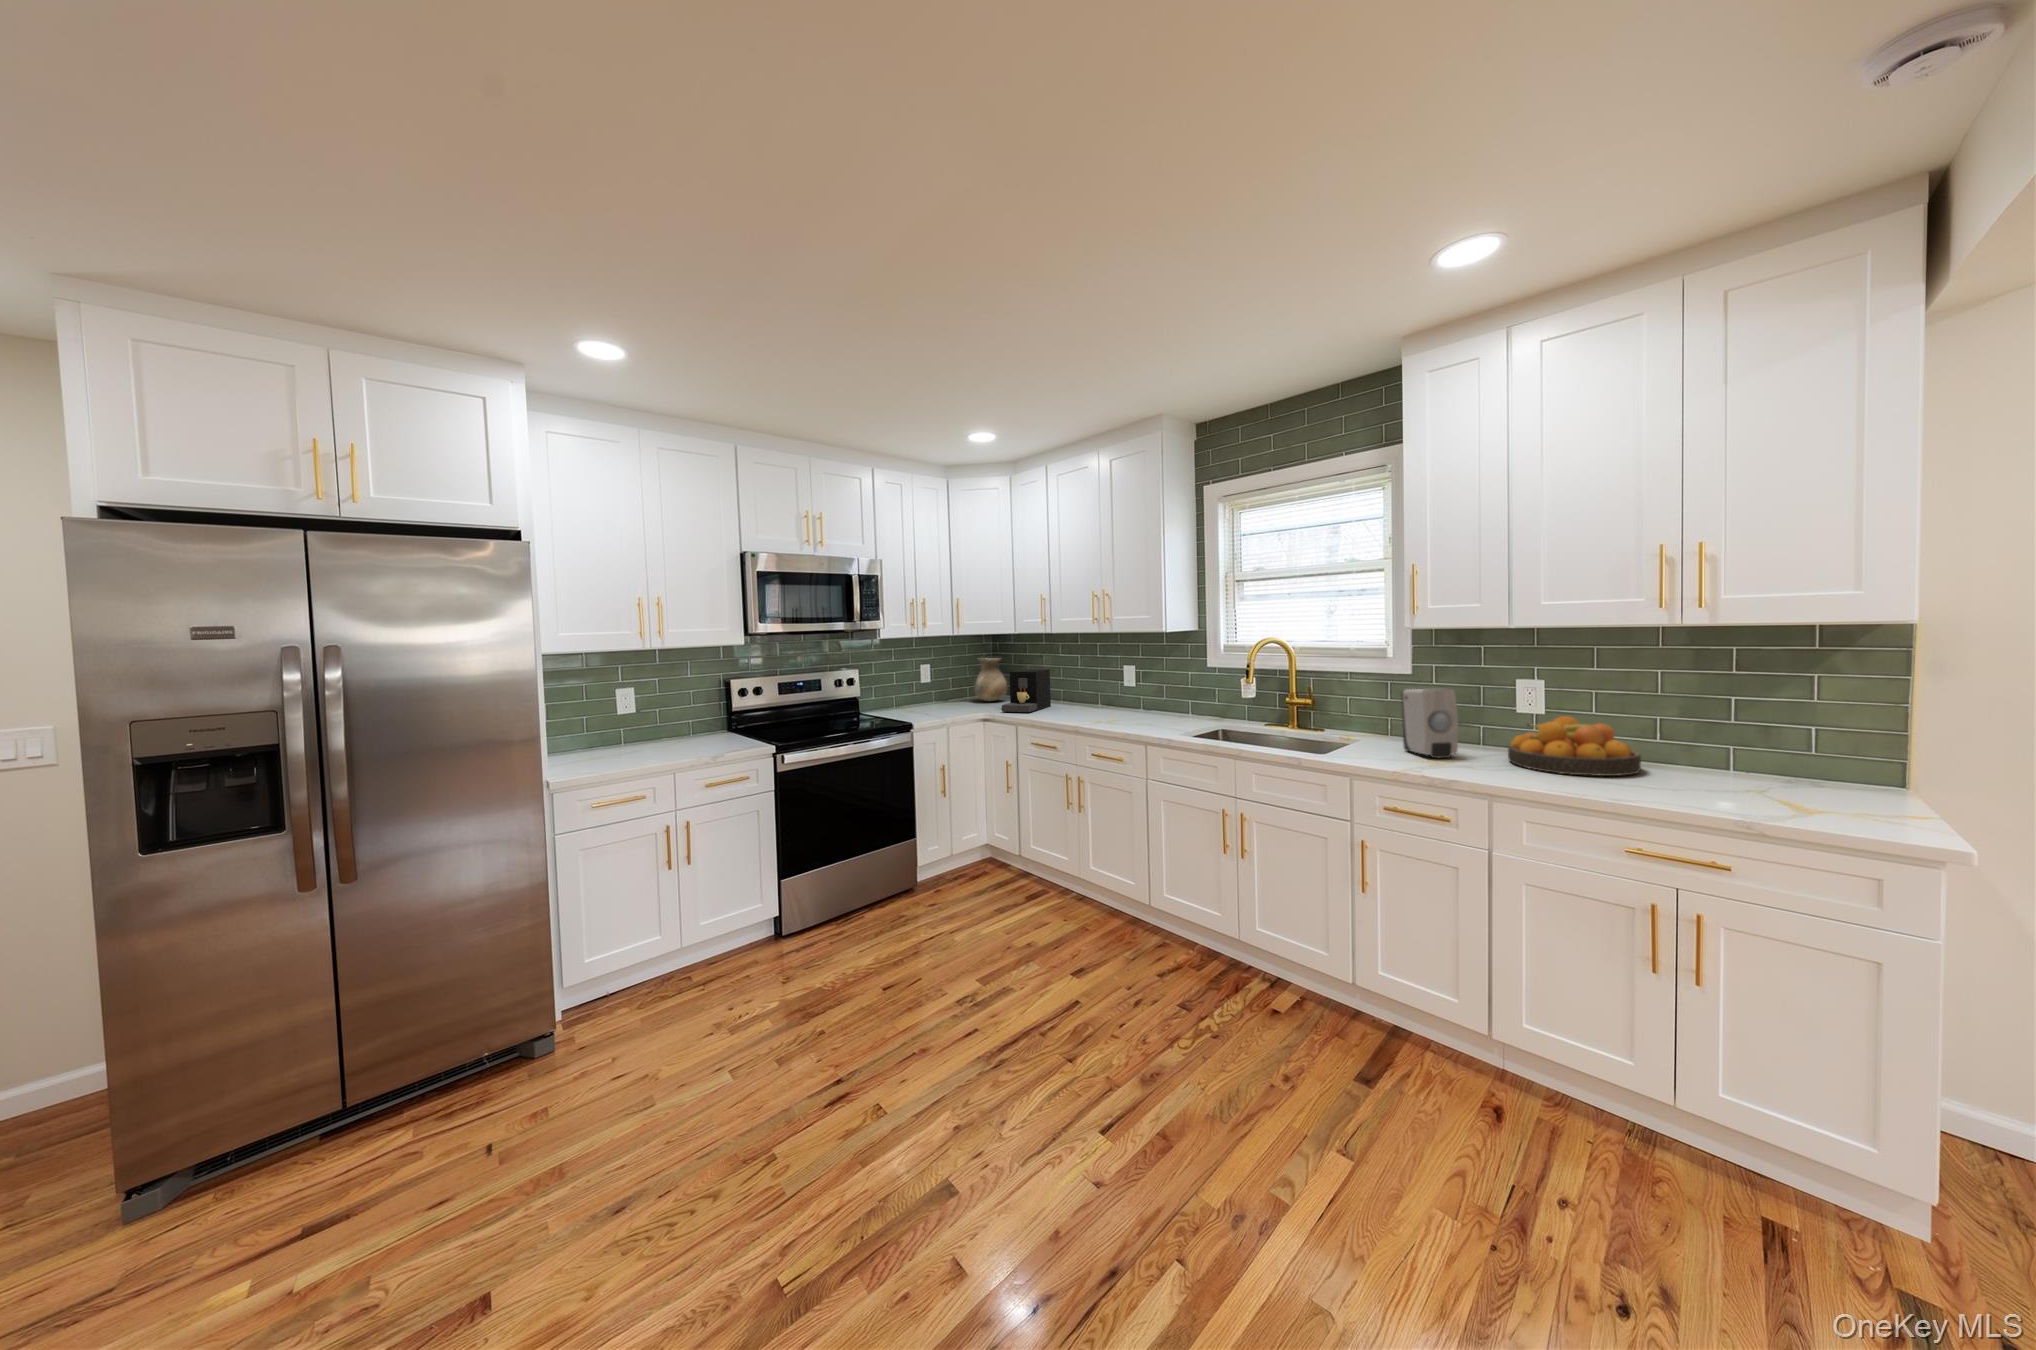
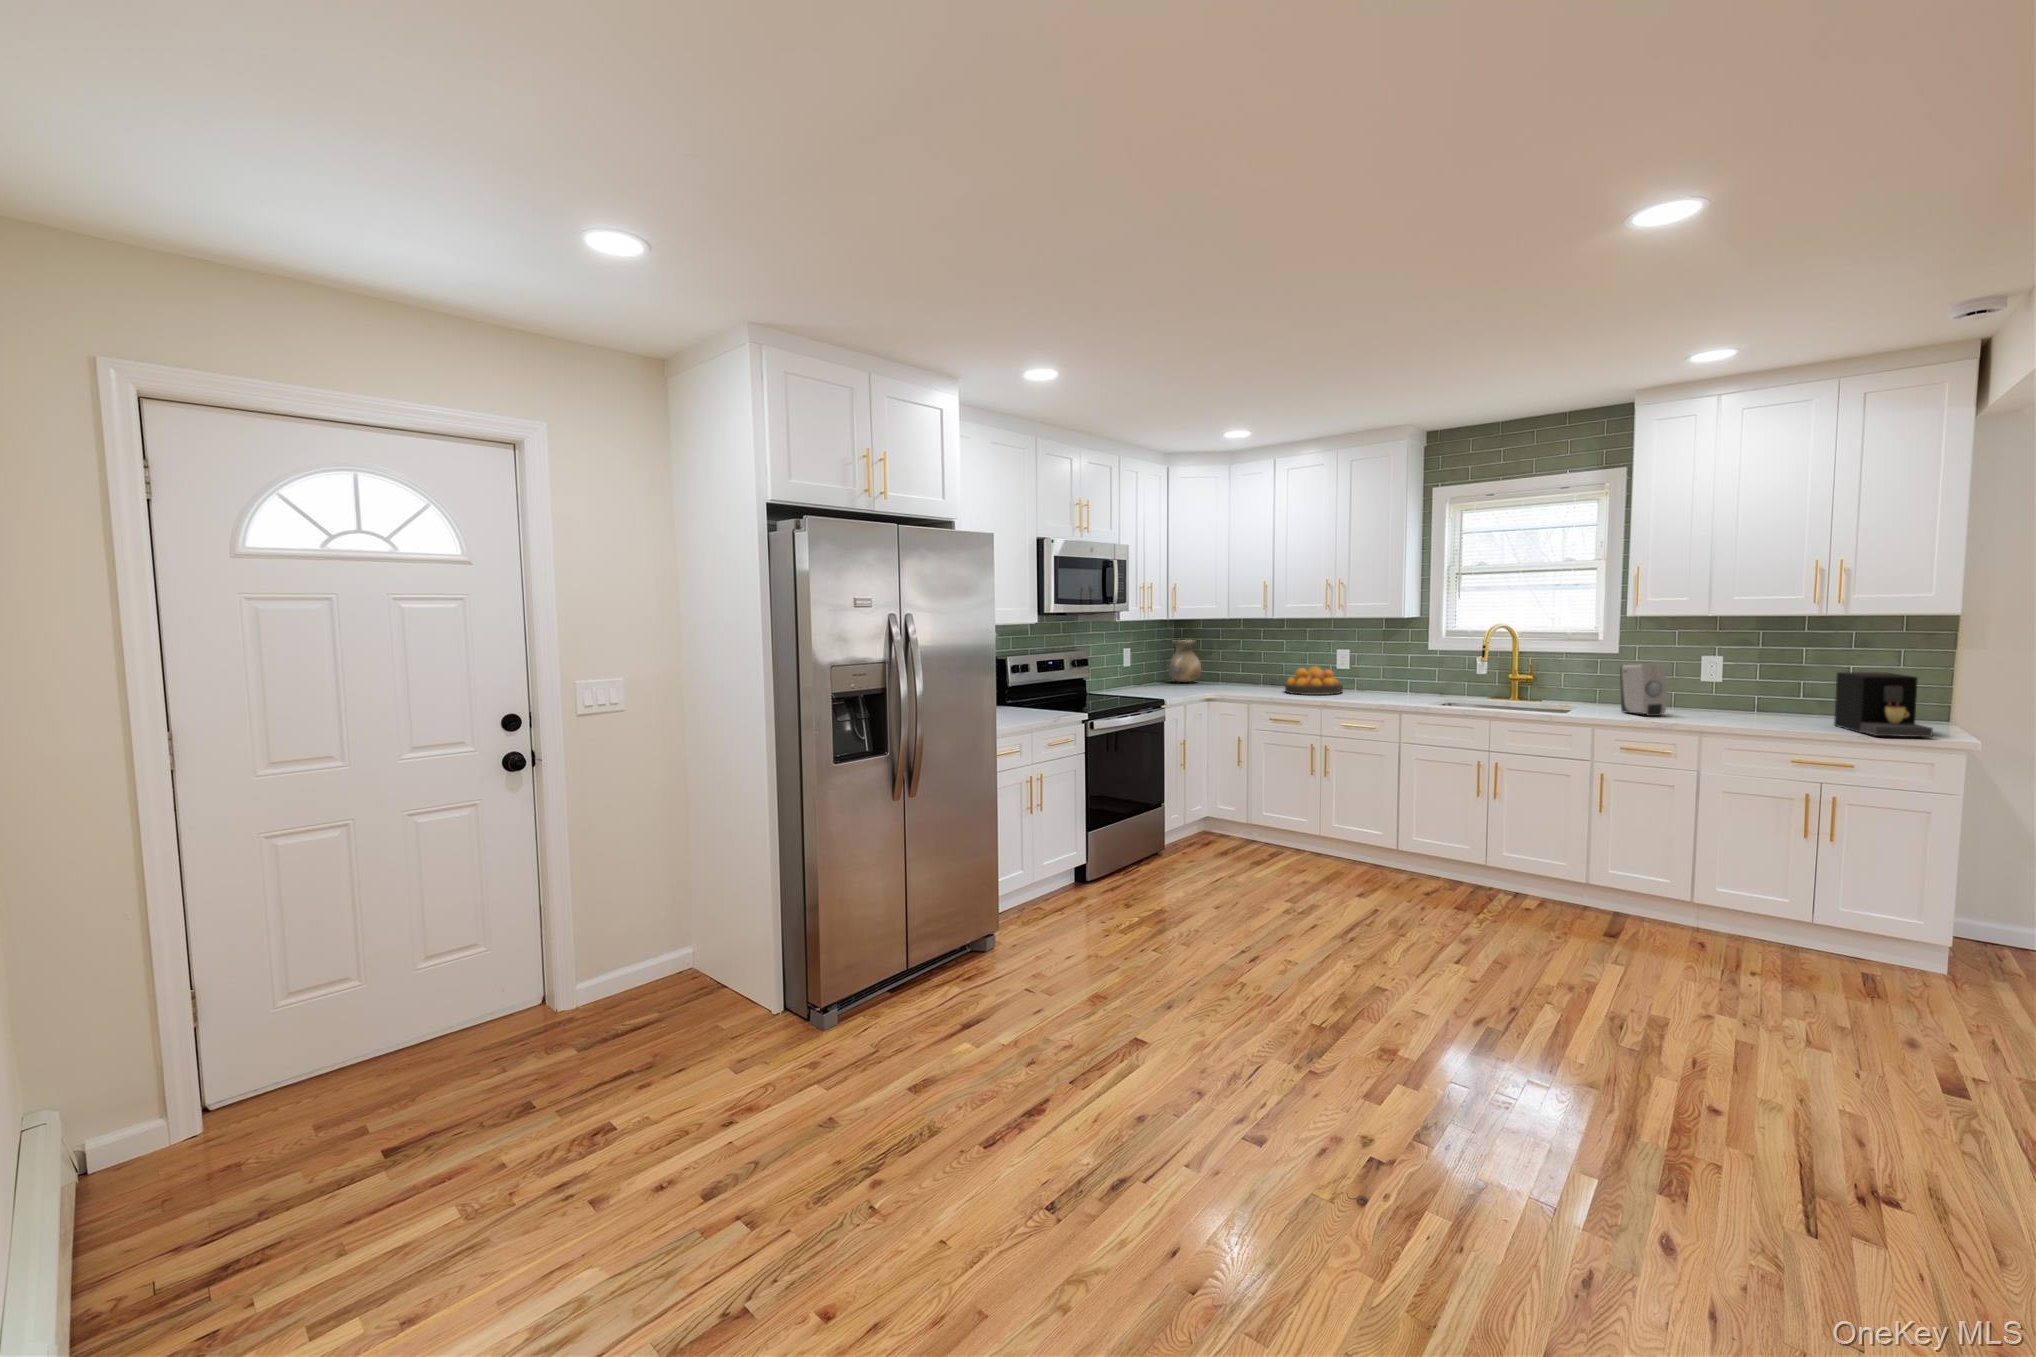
coffee maker: present [1002,669,1051,712] -> present [1834,672,1933,737]
fruit bowl: present [1508,716,1641,776] -> present [1285,666,1343,695]

